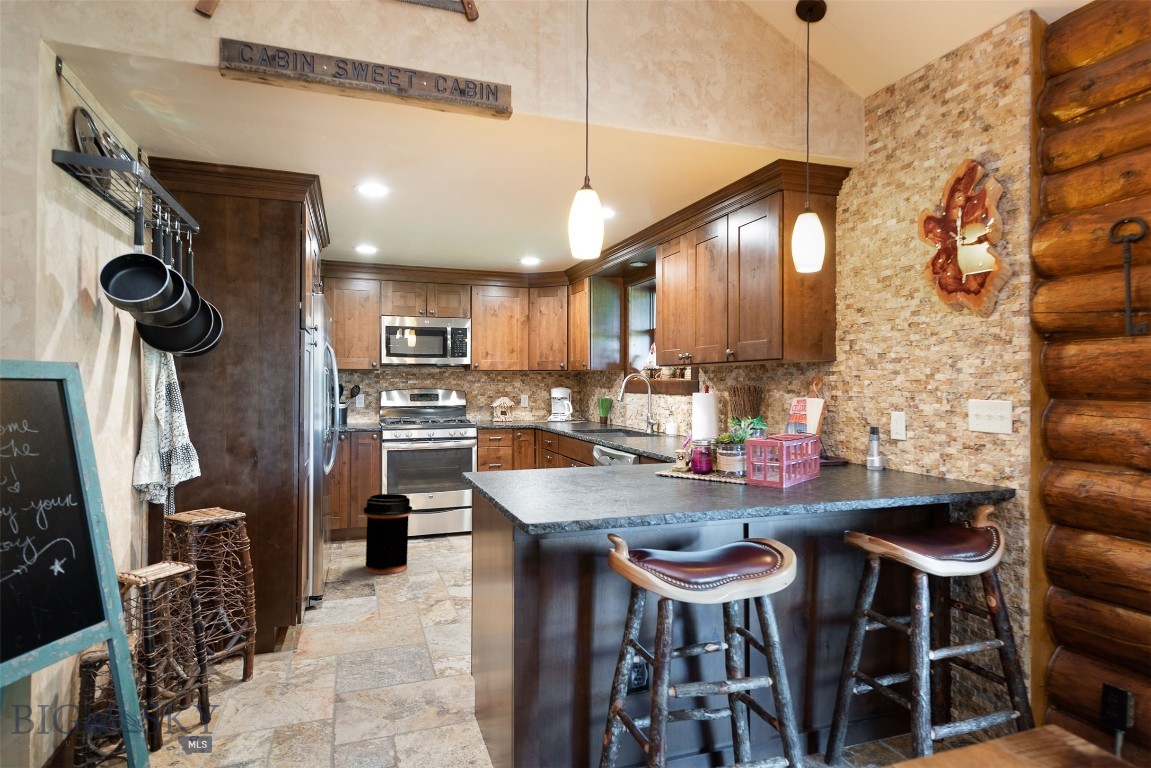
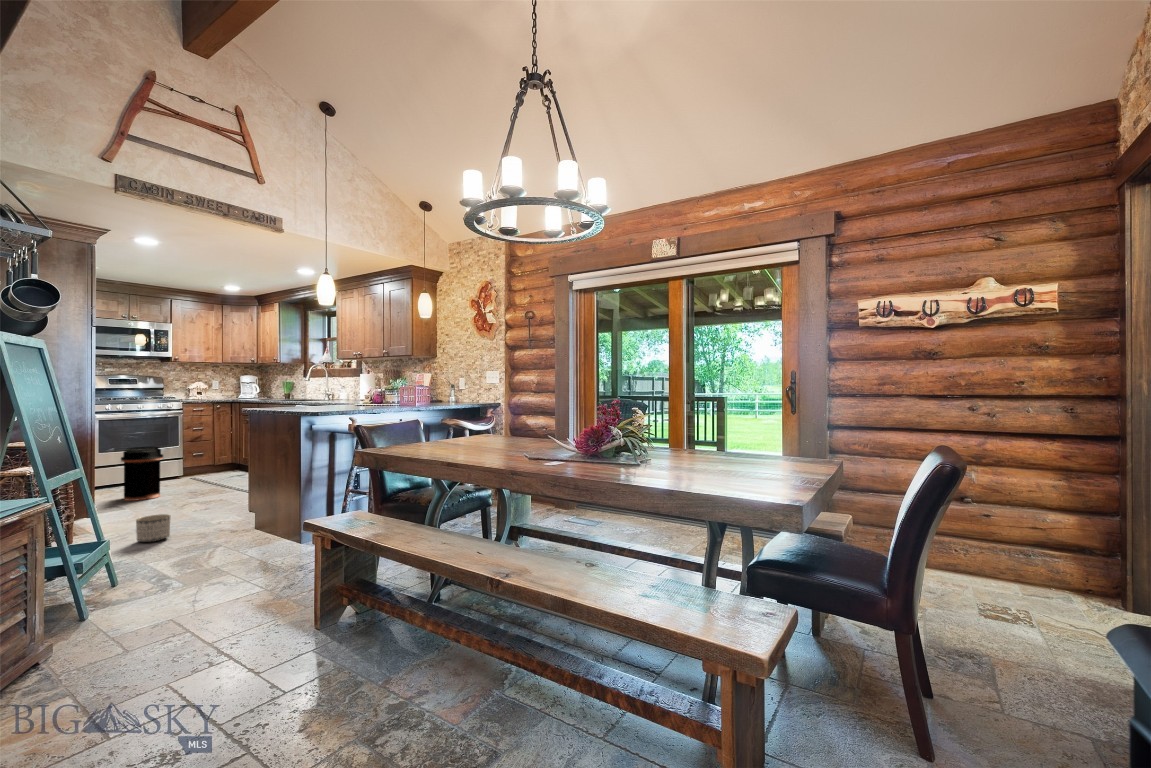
planter: none [255,651,308,709] -> present [136,514,171,542]

